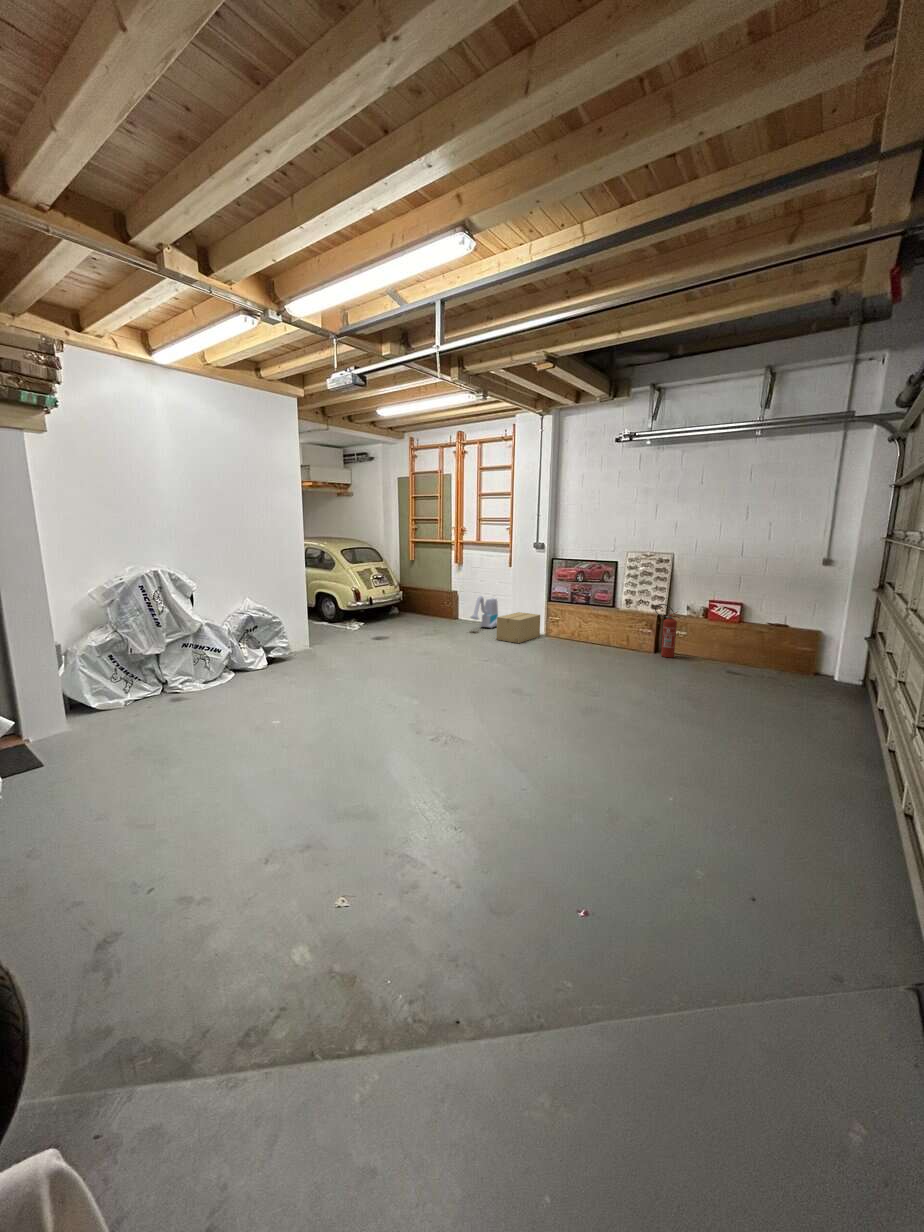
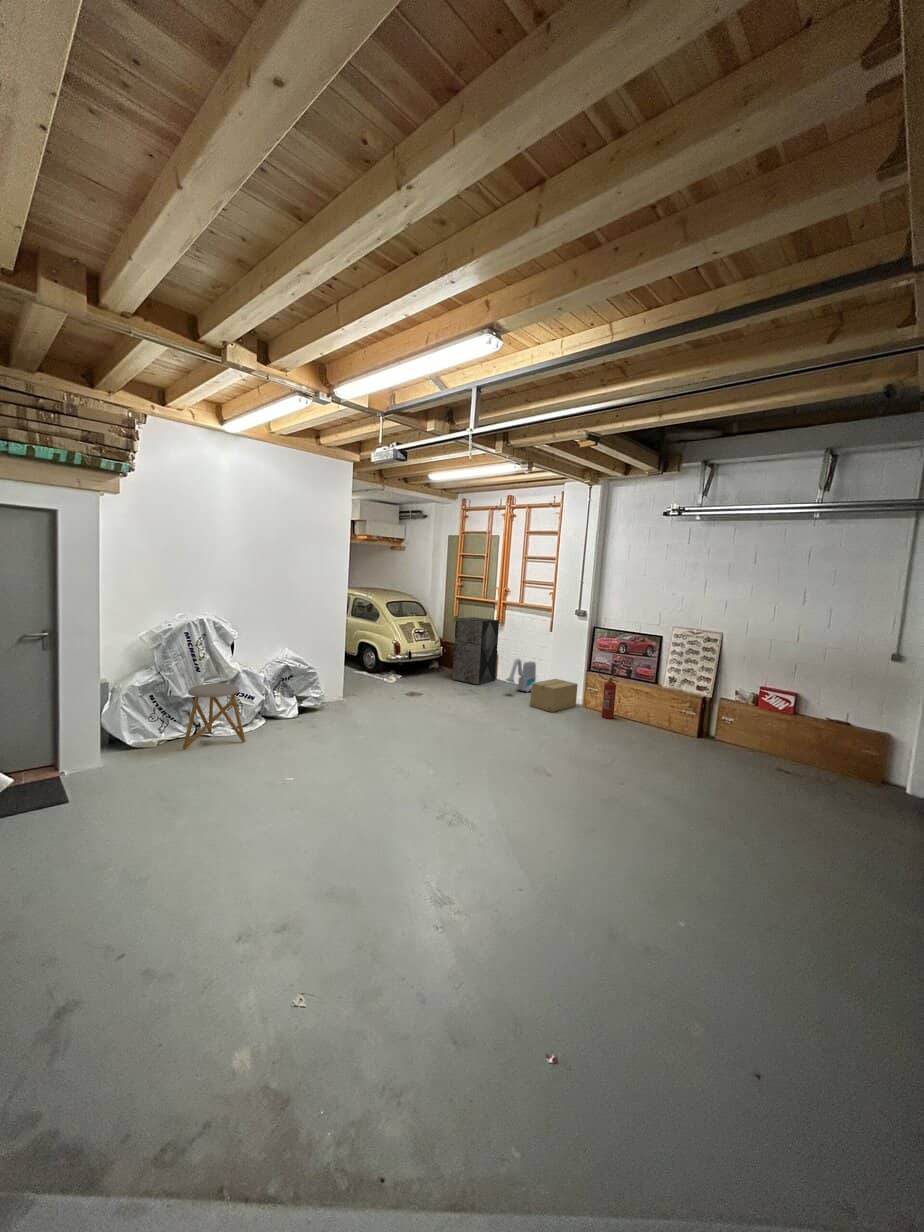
storage cabinet: none [414,560,458,626] -> present [452,617,499,685]
fire extinguisher: present [655,604,679,658] -> present [599,667,618,719]
stool: none [151,637,219,706] -> present [183,683,245,749]

